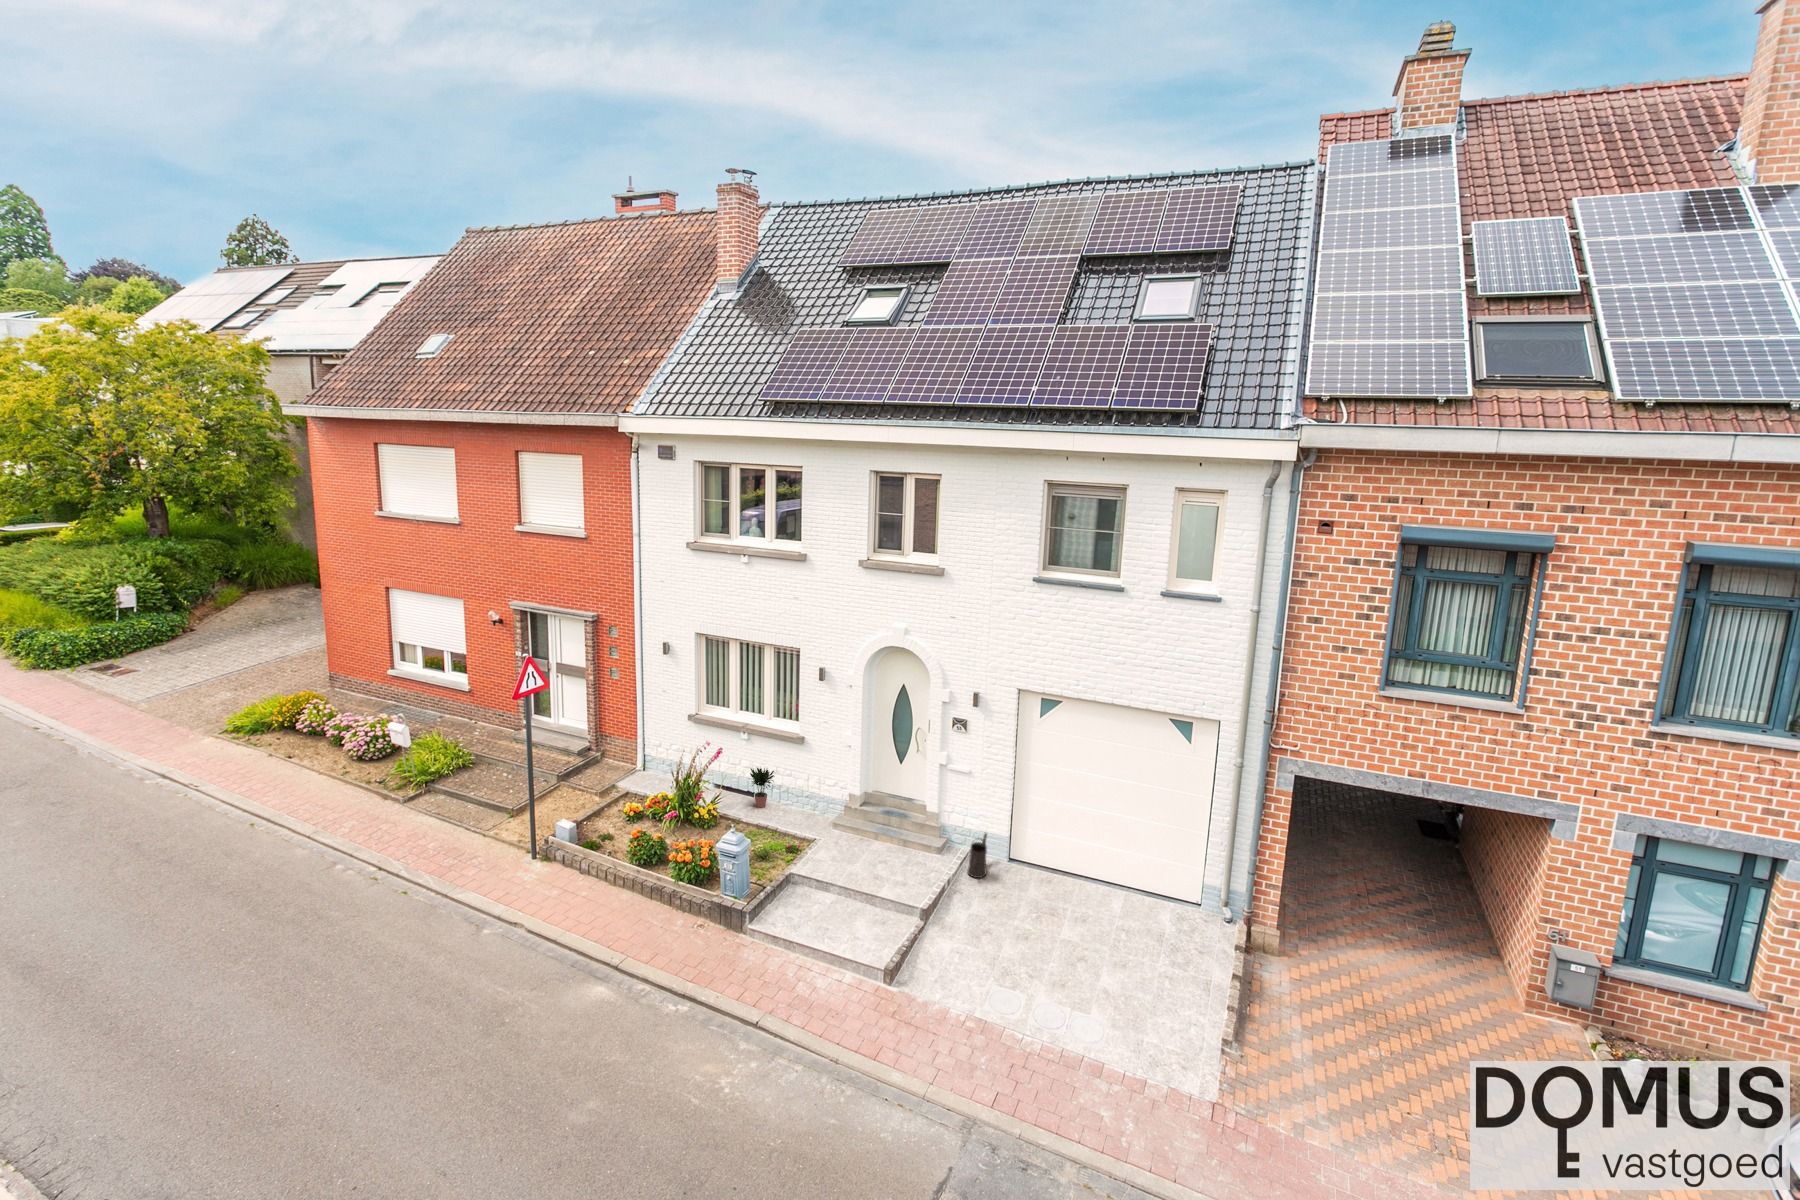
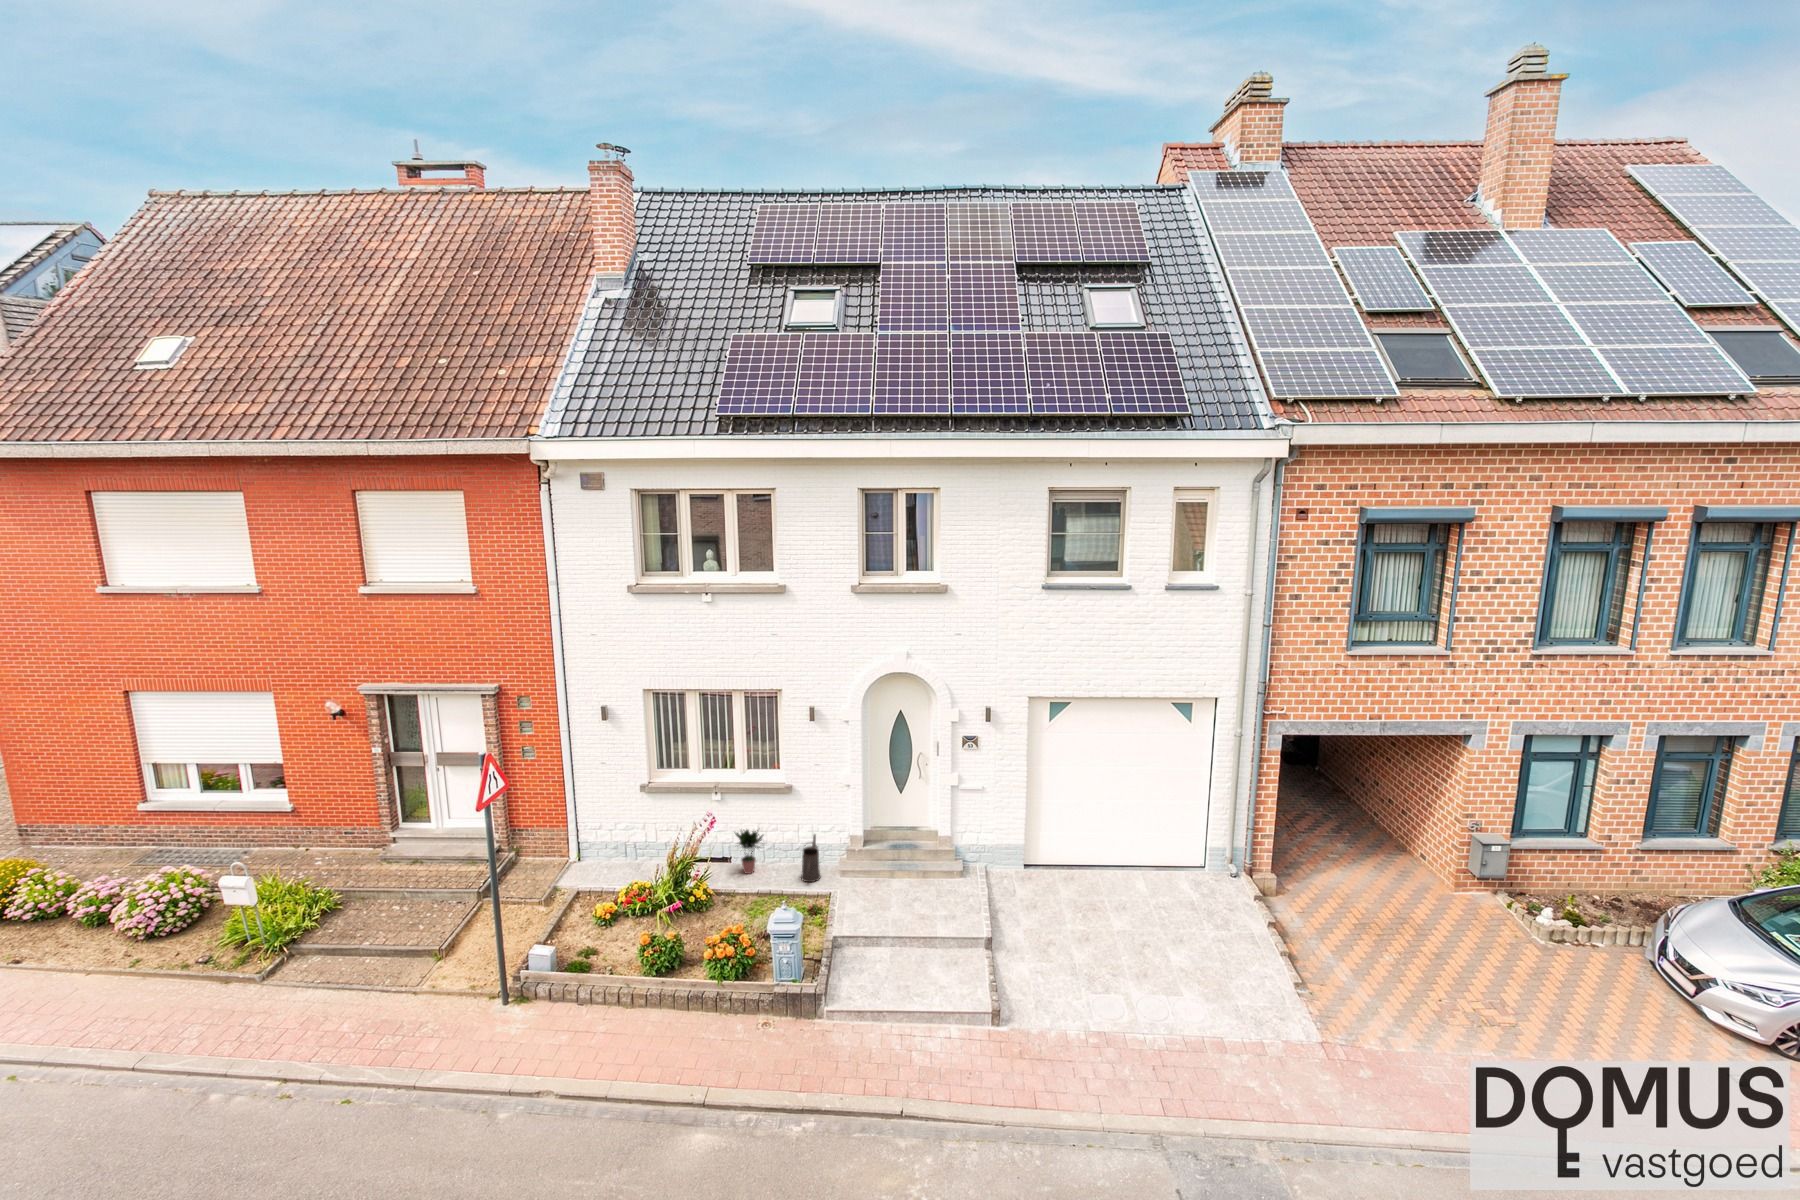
watering can: present [967,833,987,878] -> present [801,834,820,882]

